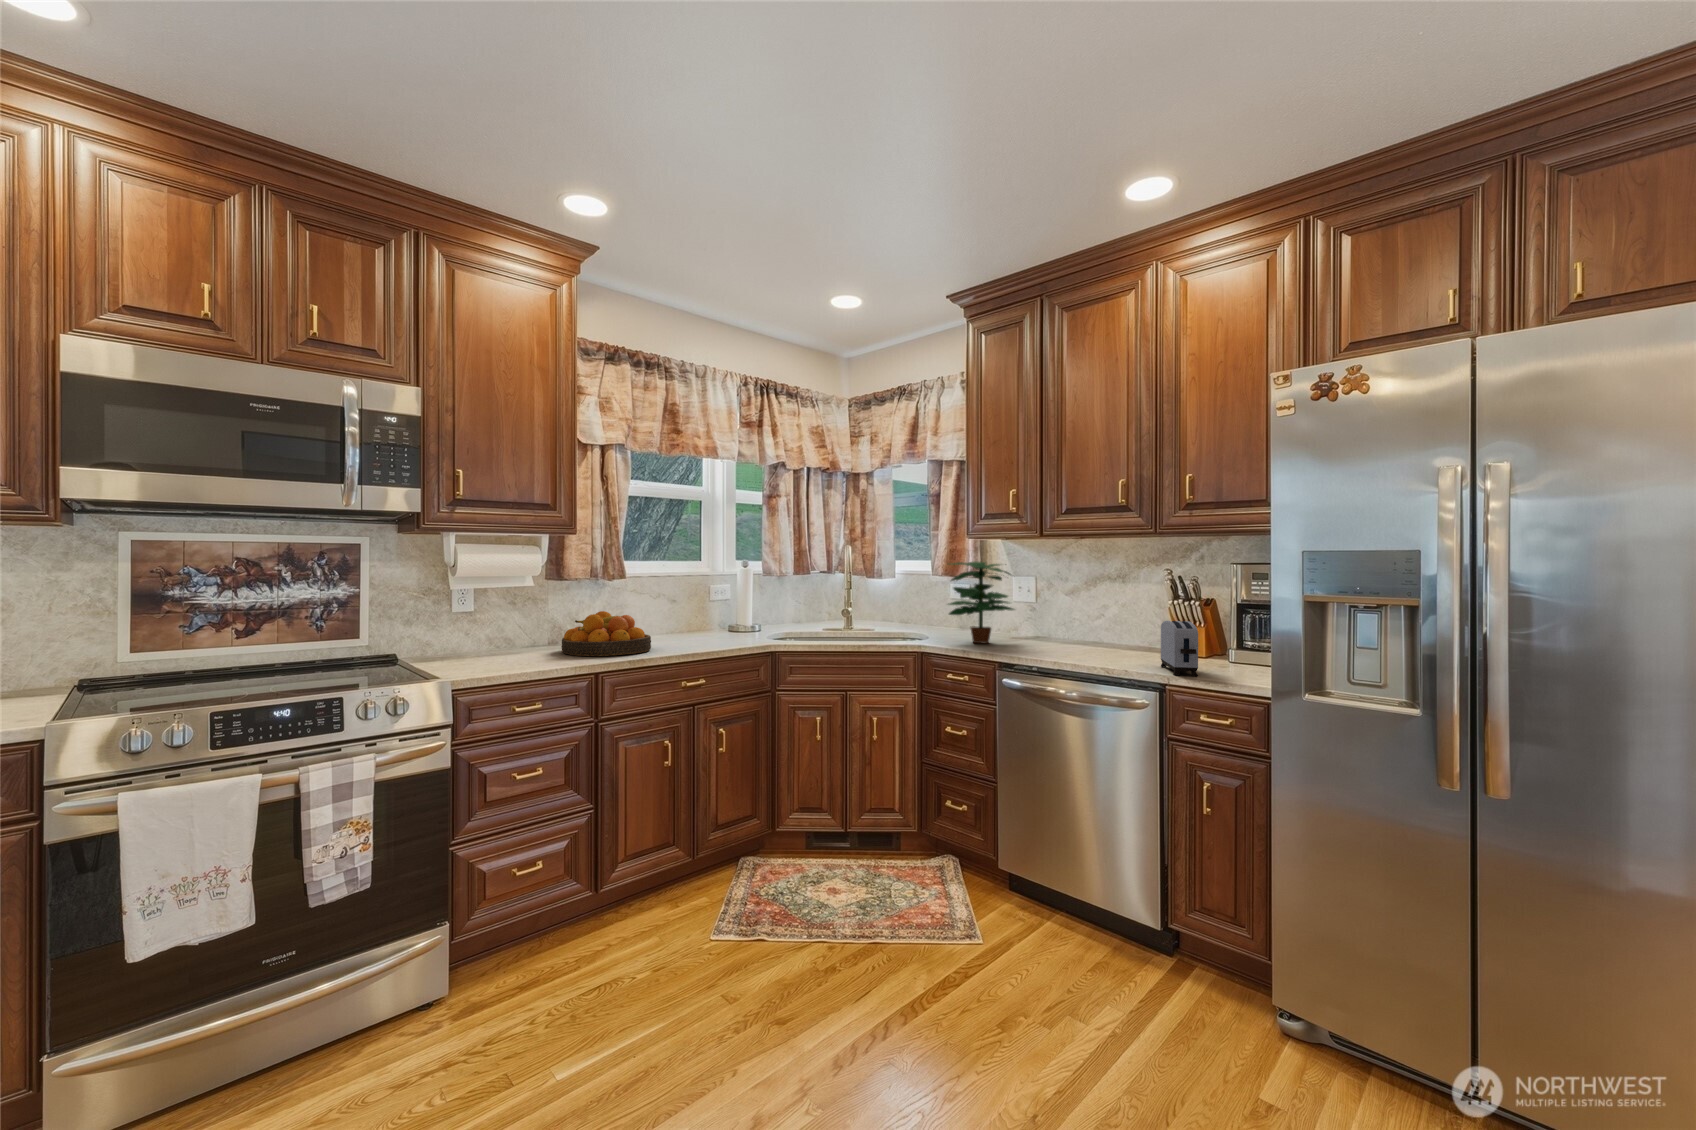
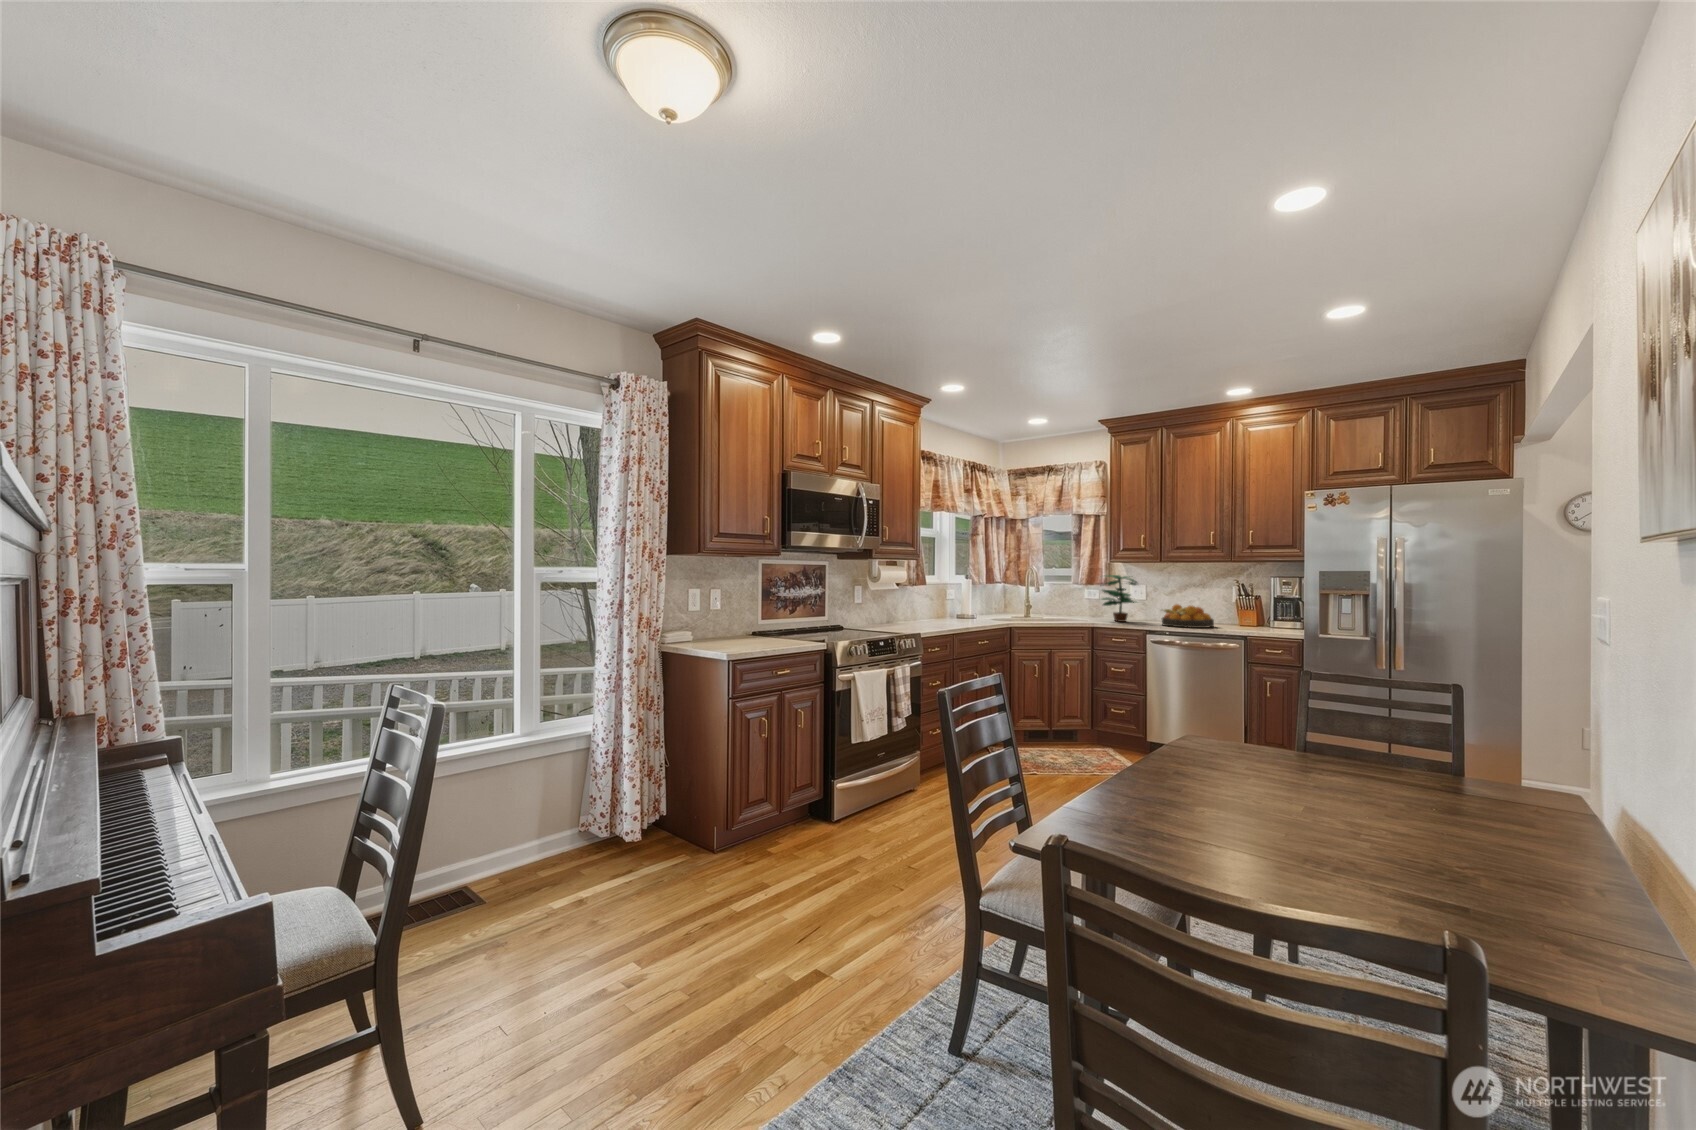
fruit bowl: present [561,611,651,656] -> present [1162,604,1214,628]
toaster: present [1161,621,1198,676] -> none [1237,605,1262,632]

